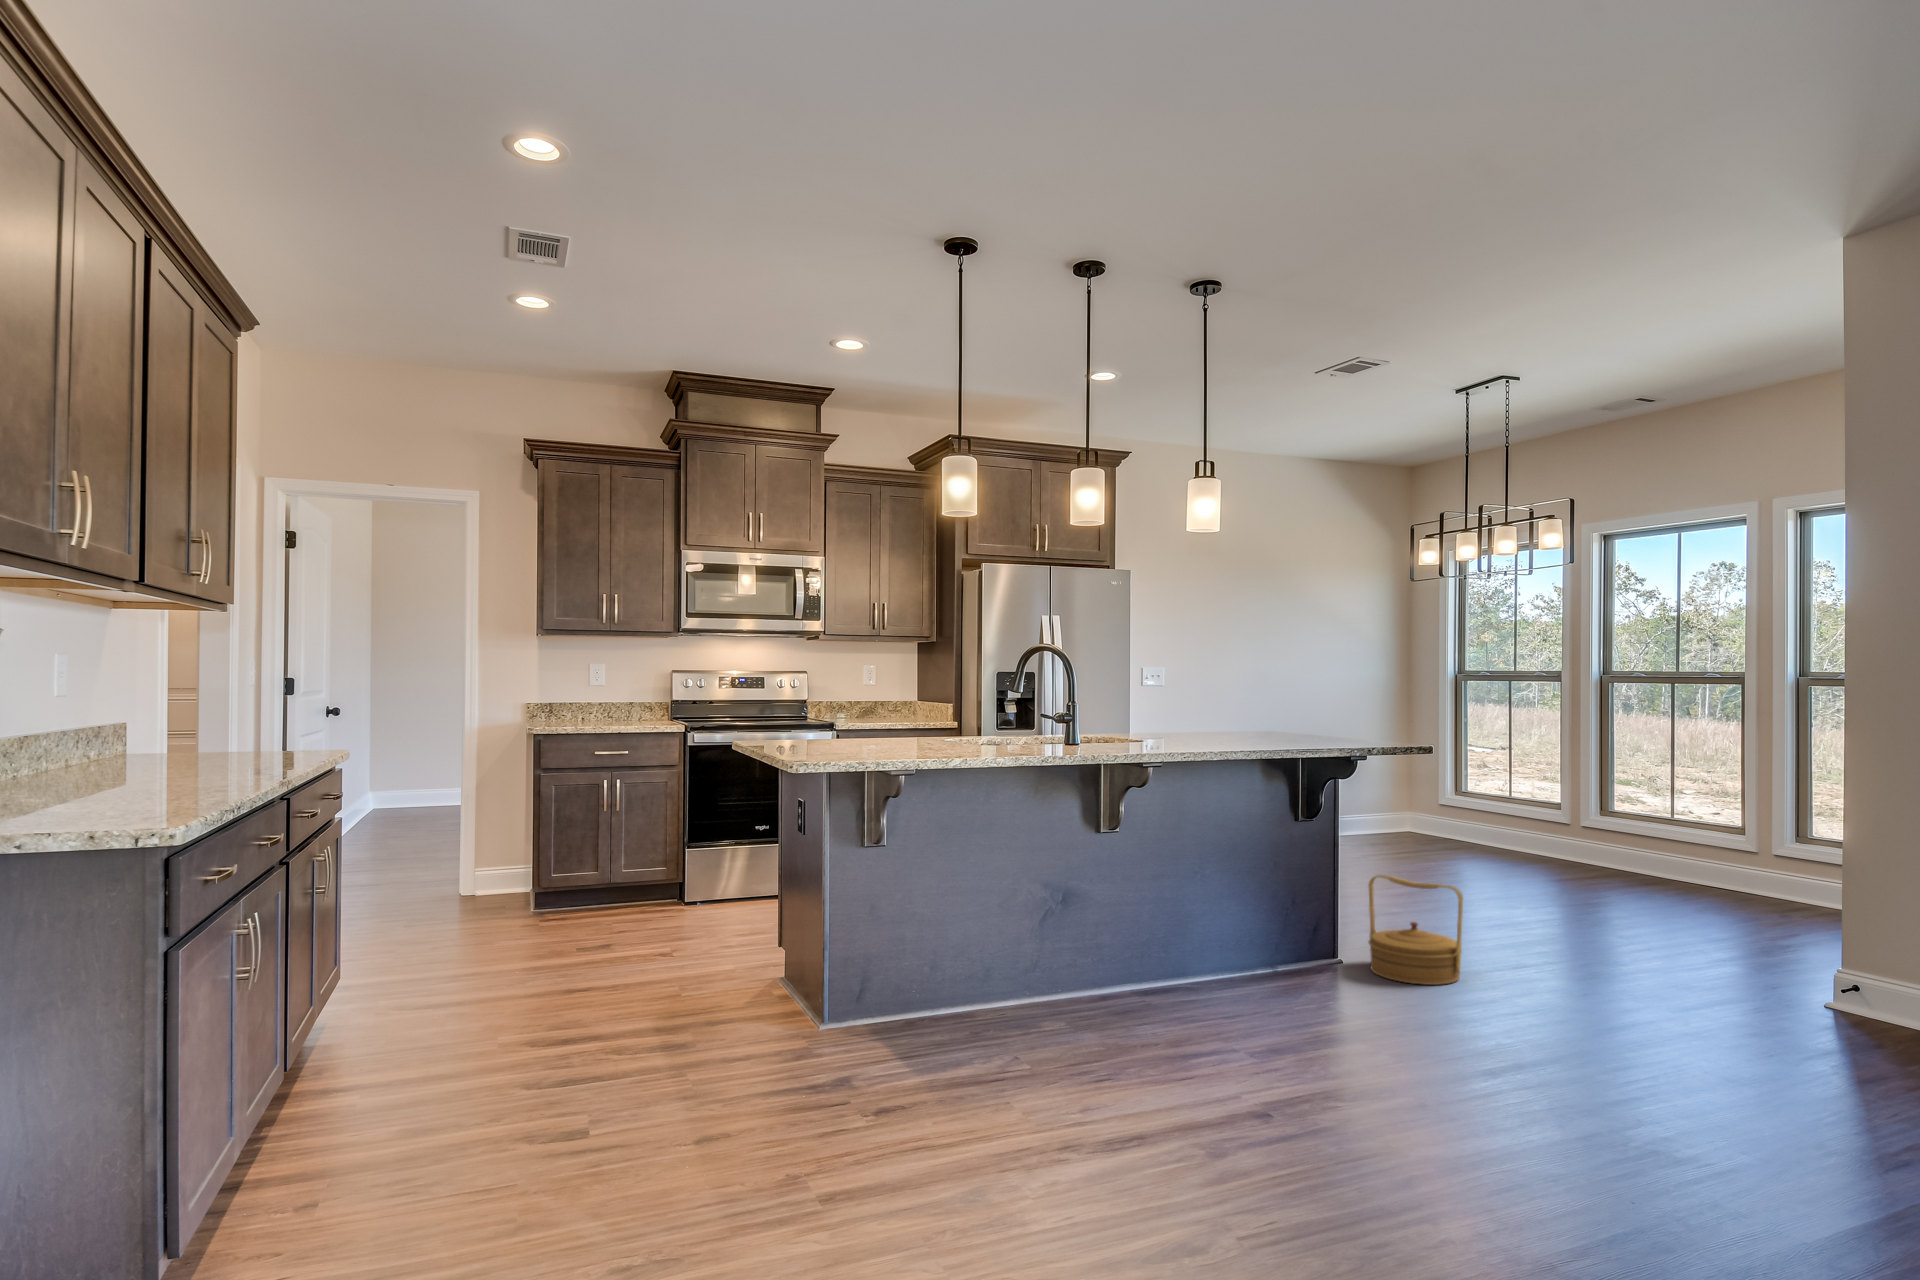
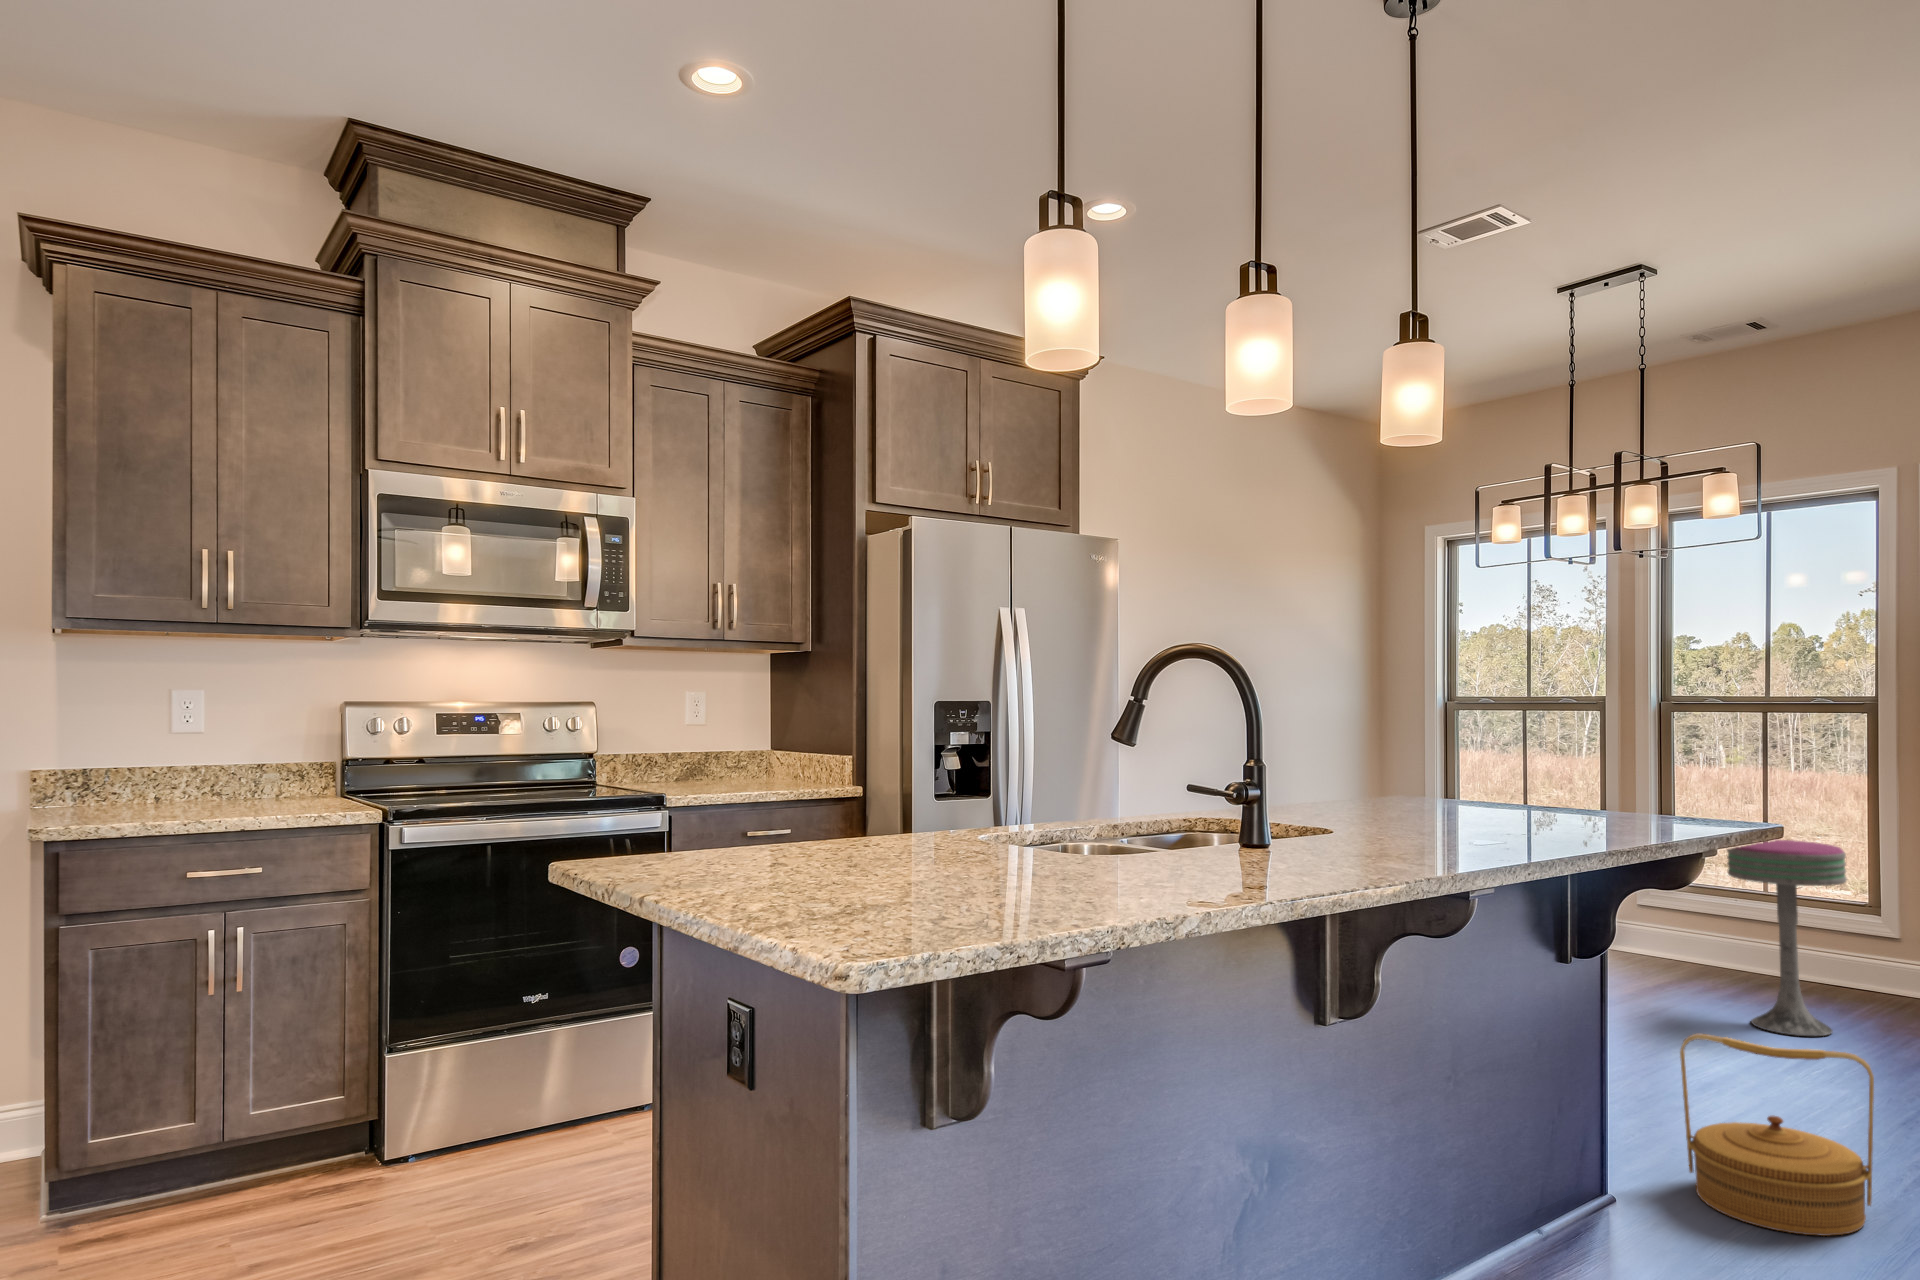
bar stool: none [1541,781,1620,914] -> present [1727,839,1847,1036]

